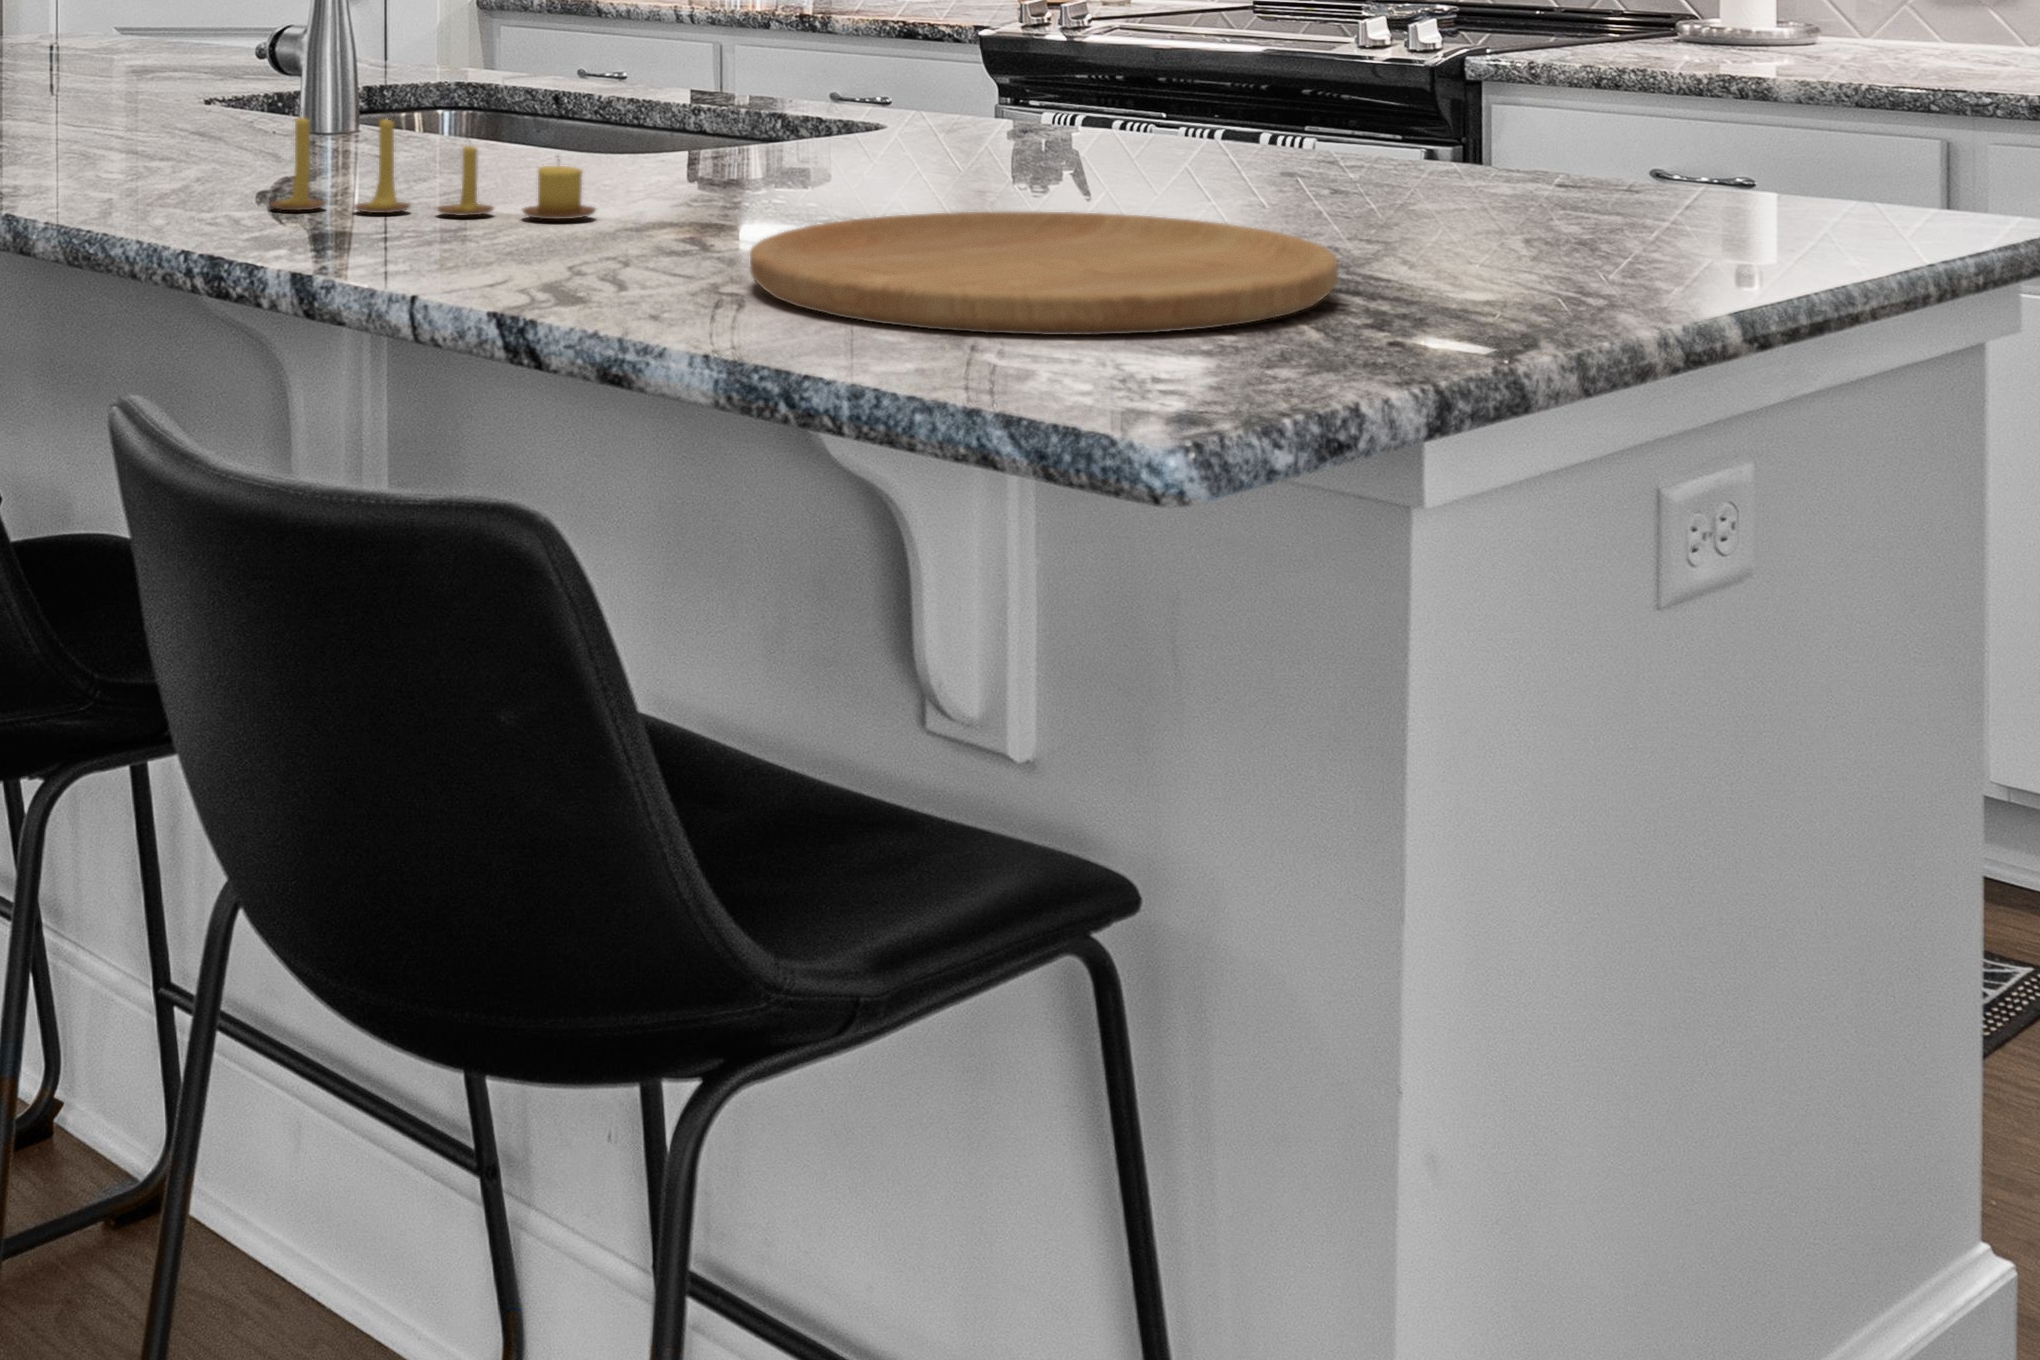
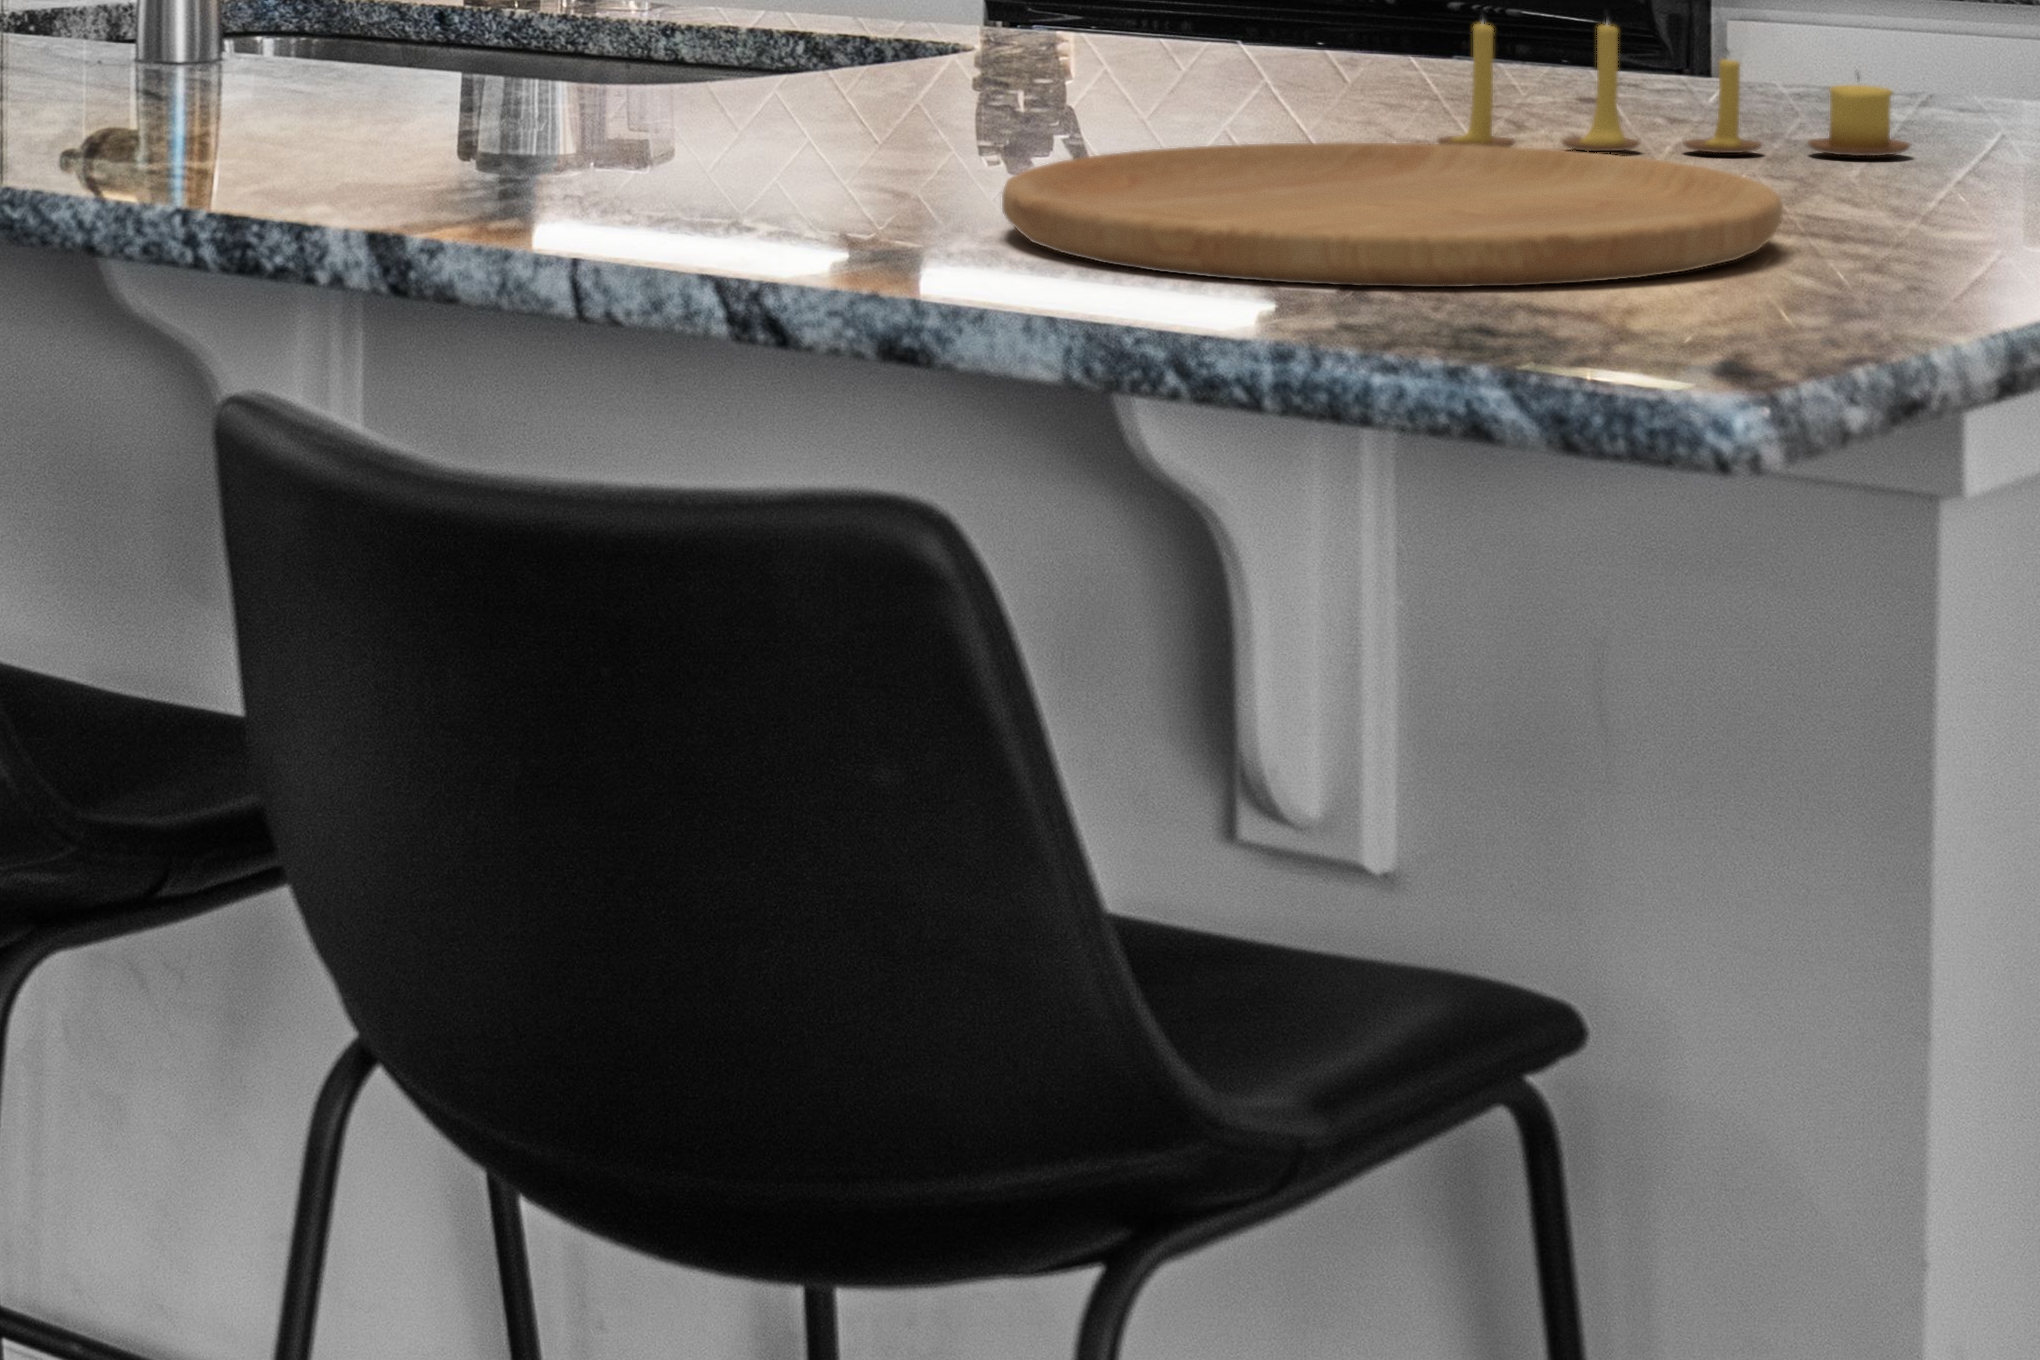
candle: present [270,112,596,219] -> present [1438,17,1910,156]

